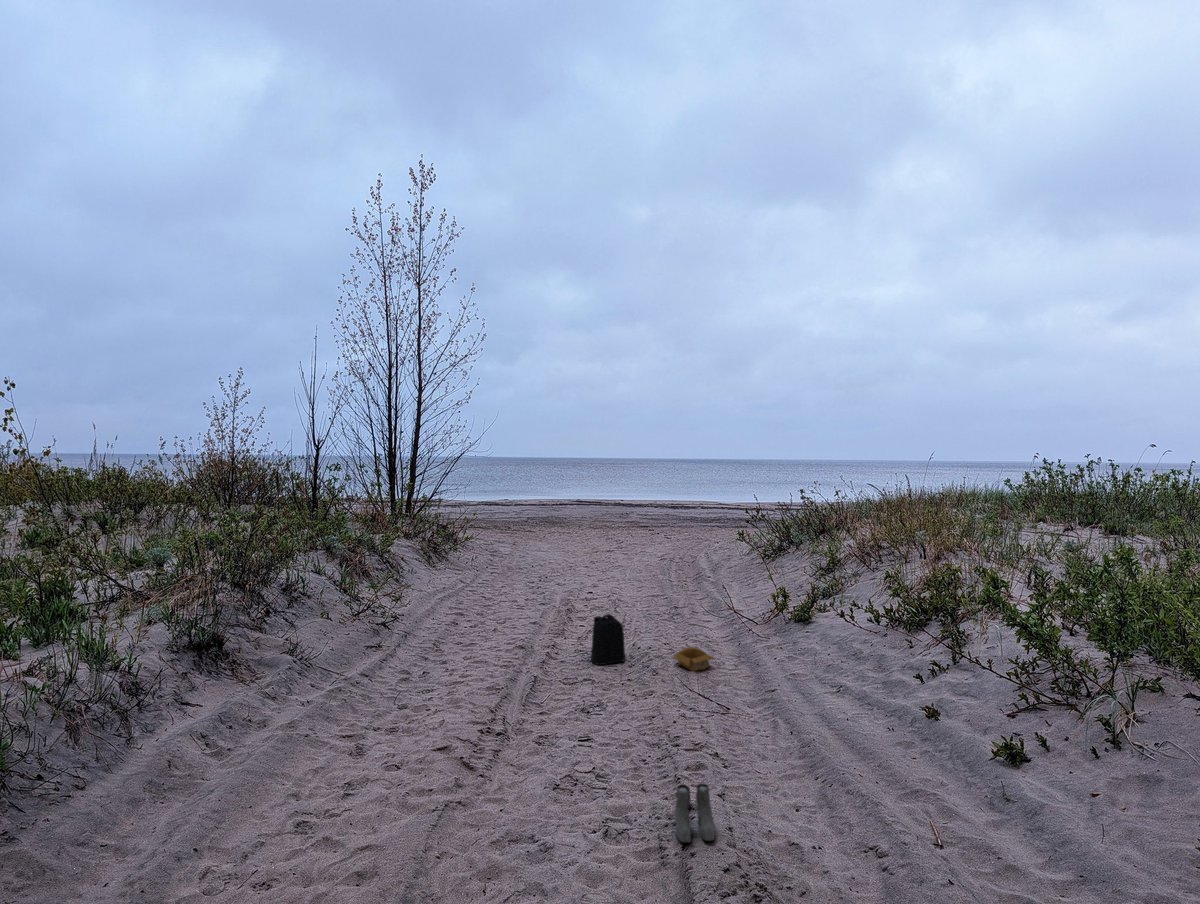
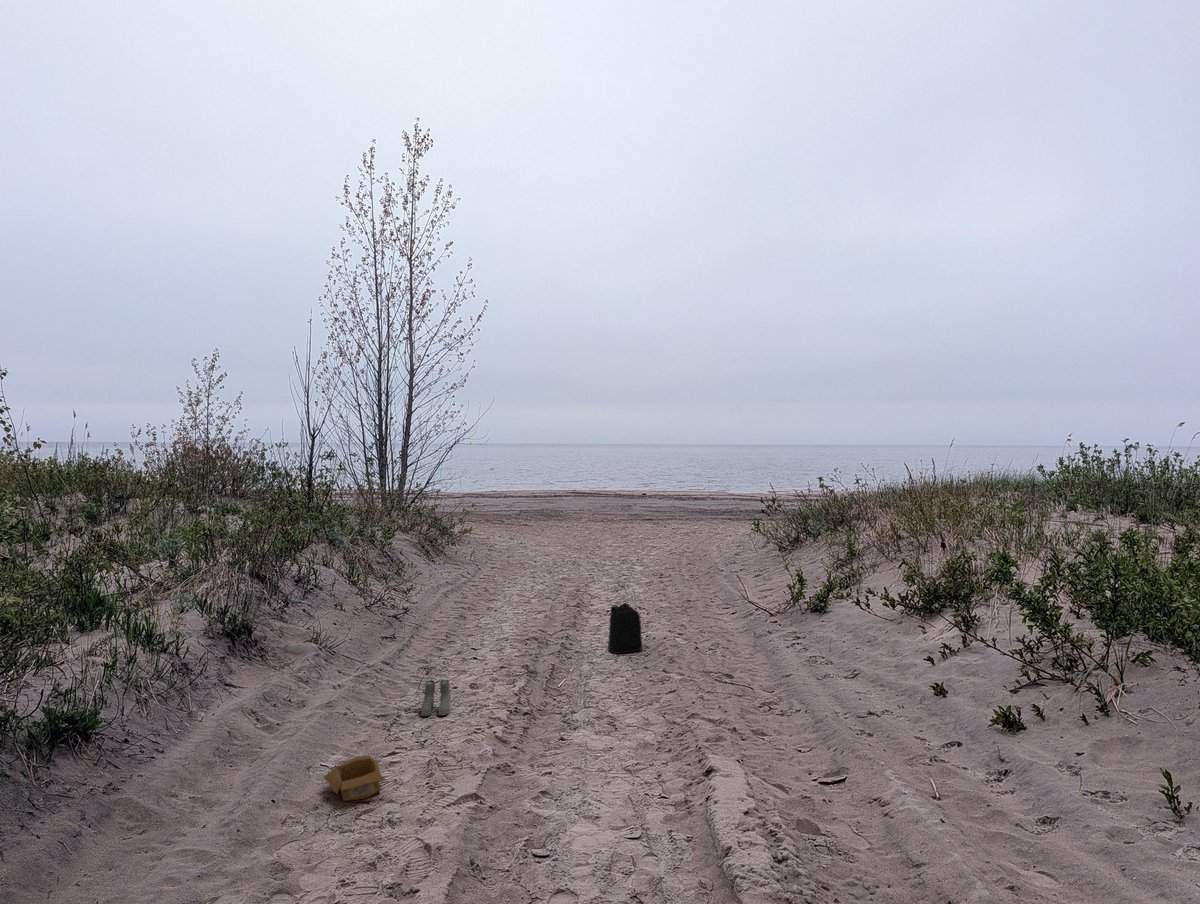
cardboard box: present [673,647,714,671] -> present [324,755,386,801]
boots: present [675,784,715,843] -> present [421,680,451,716]

